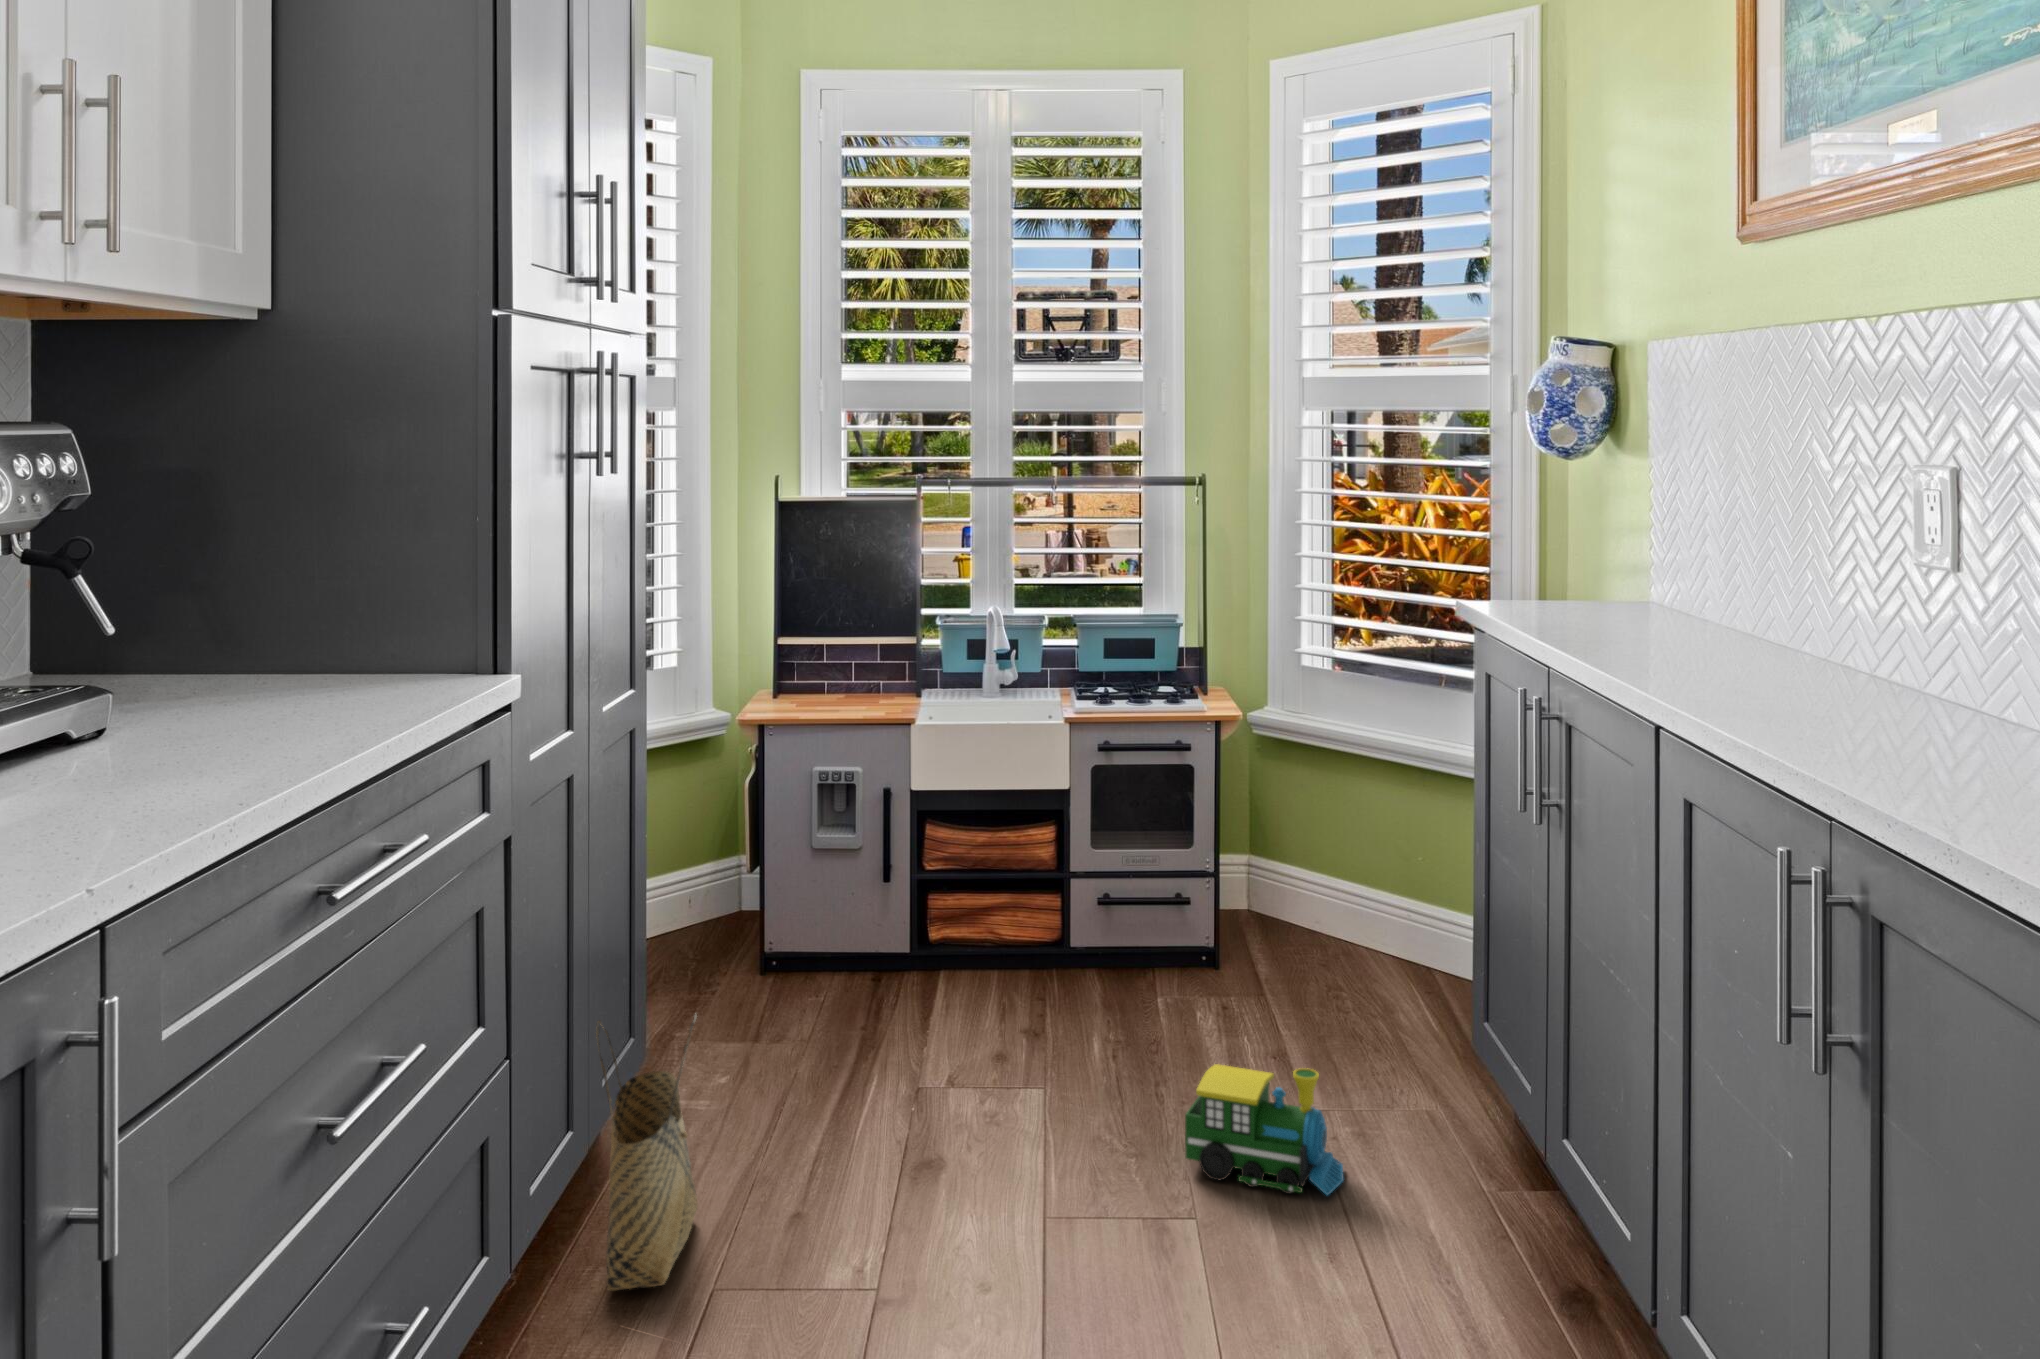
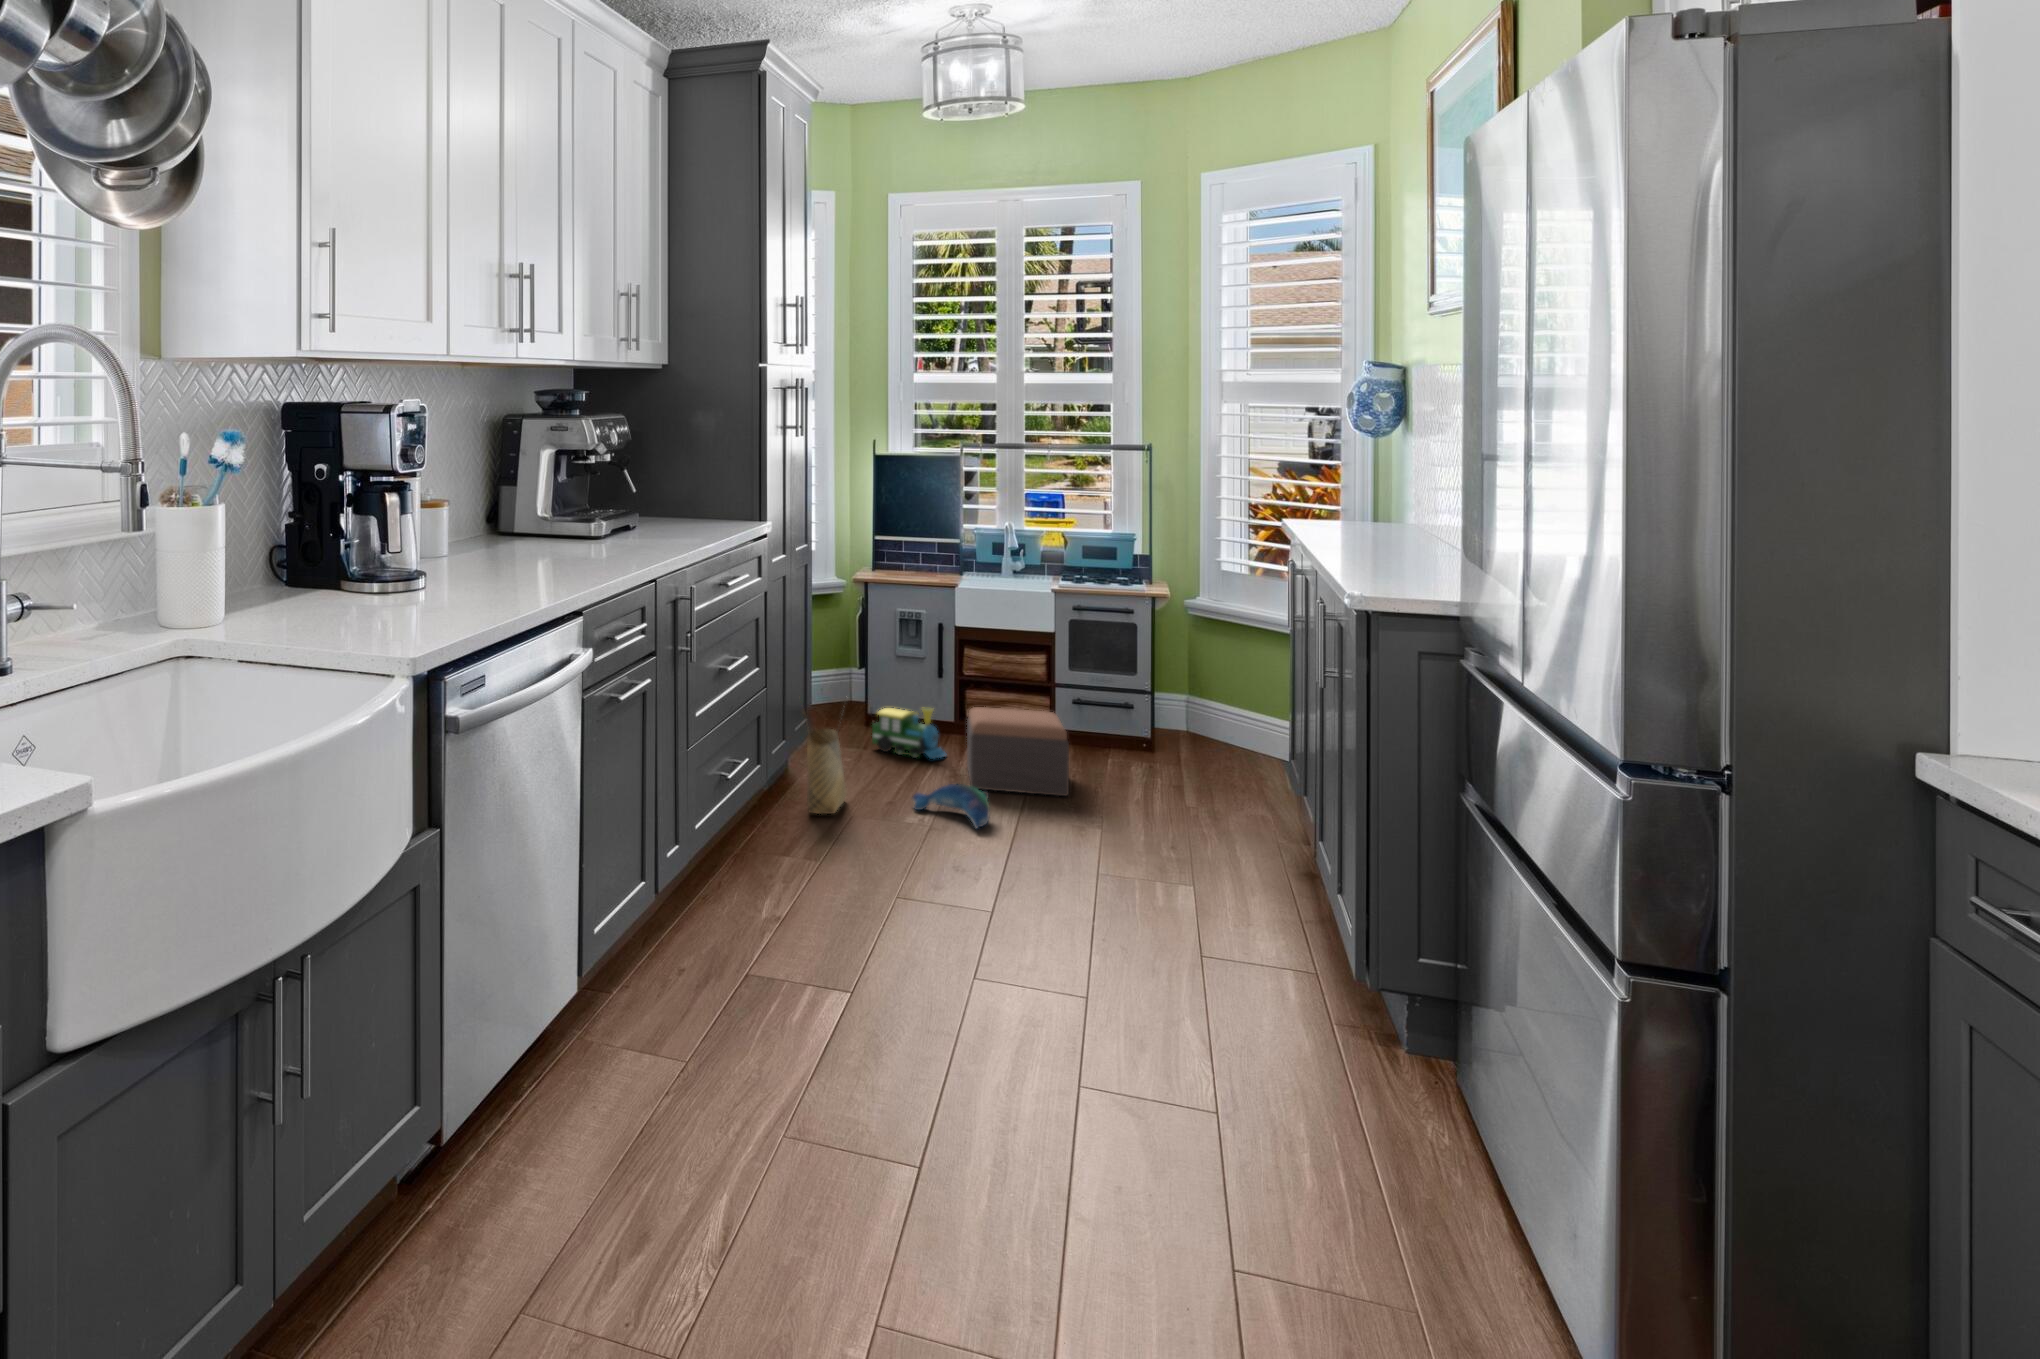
footstool: none [931,951,1111,1135] -> present [967,707,1069,796]
toy train: present [1185,1064,1344,1195] -> present [872,707,947,759]
plush toy: none [828,1160,977,1280] -> present [913,784,990,828]

